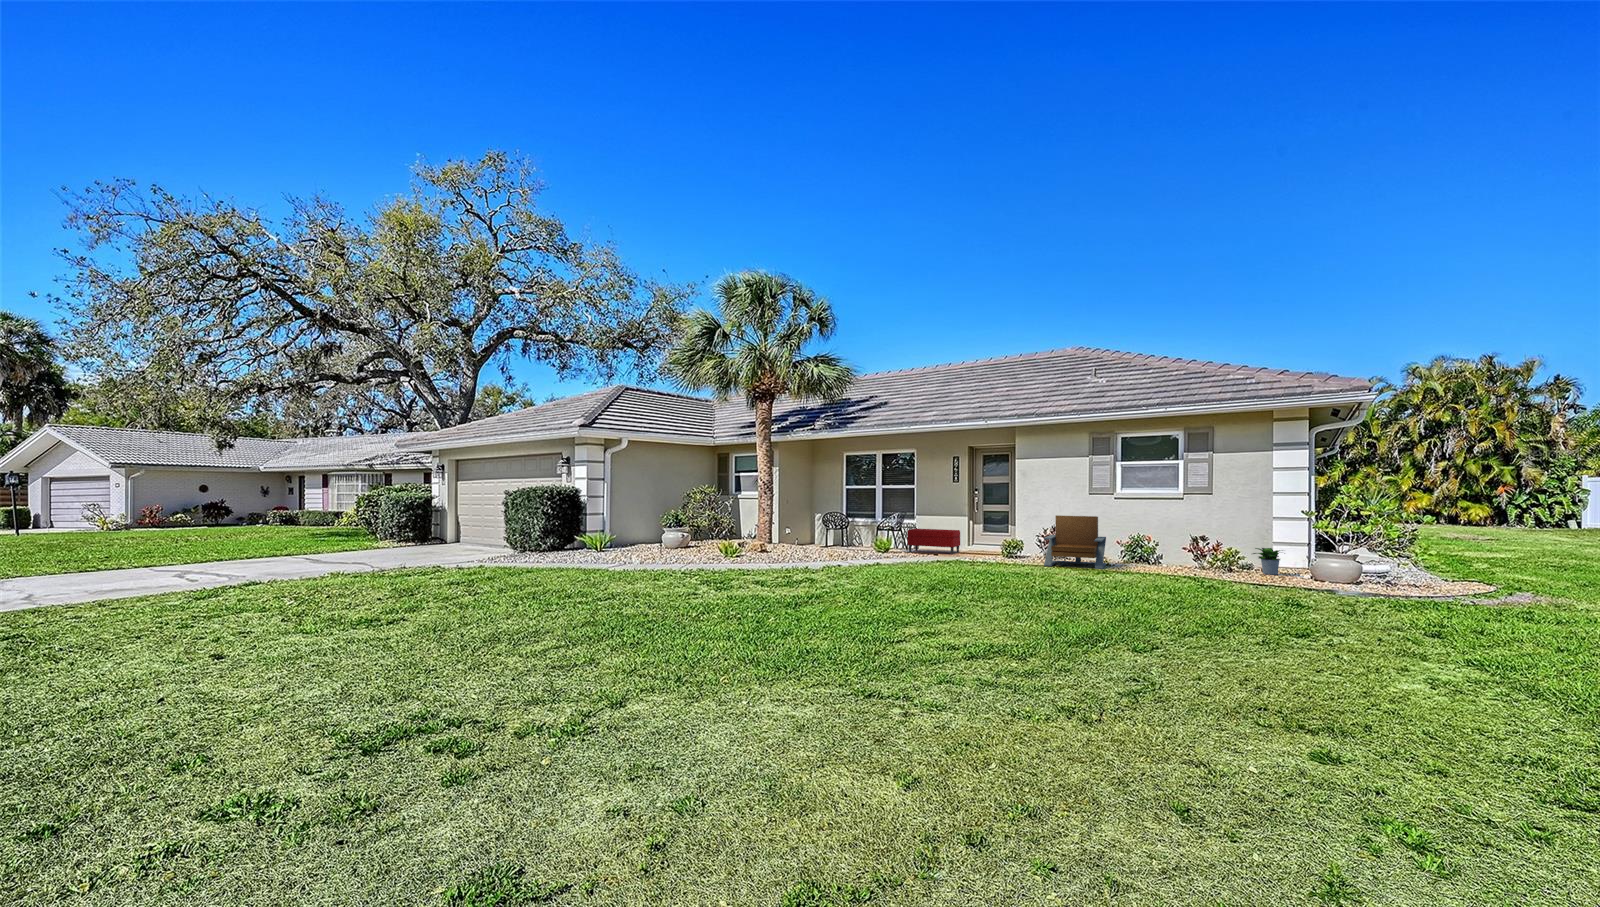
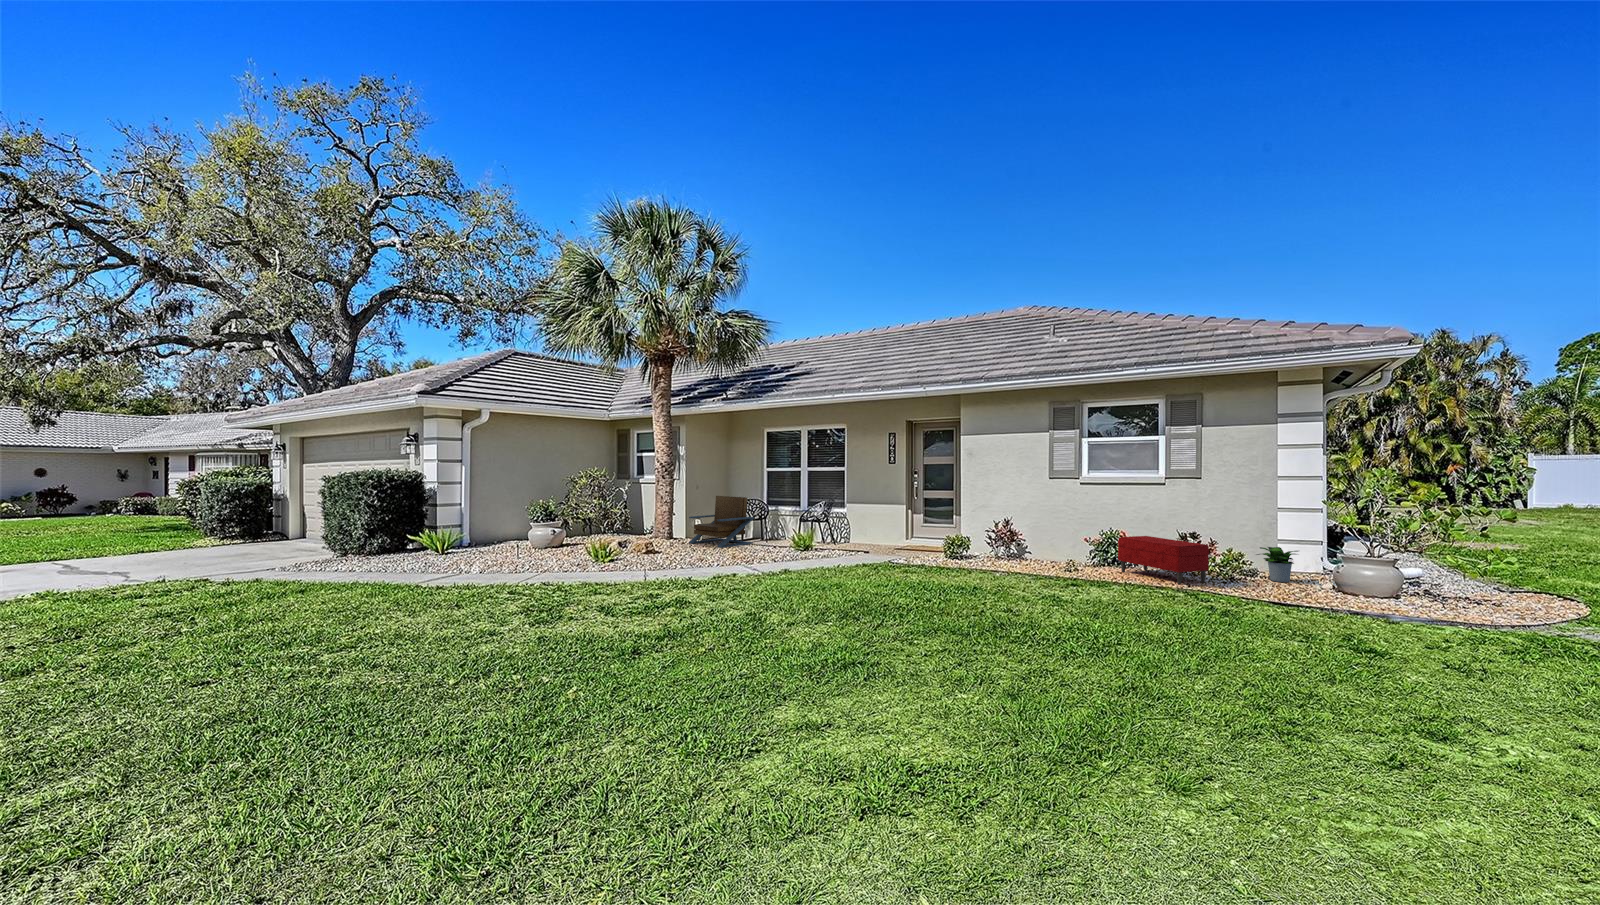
lounge chair: present [1044,515,1106,569] -> present [689,496,754,548]
bench: present [907,529,960,555] -> present [1118,536,1209,584]

